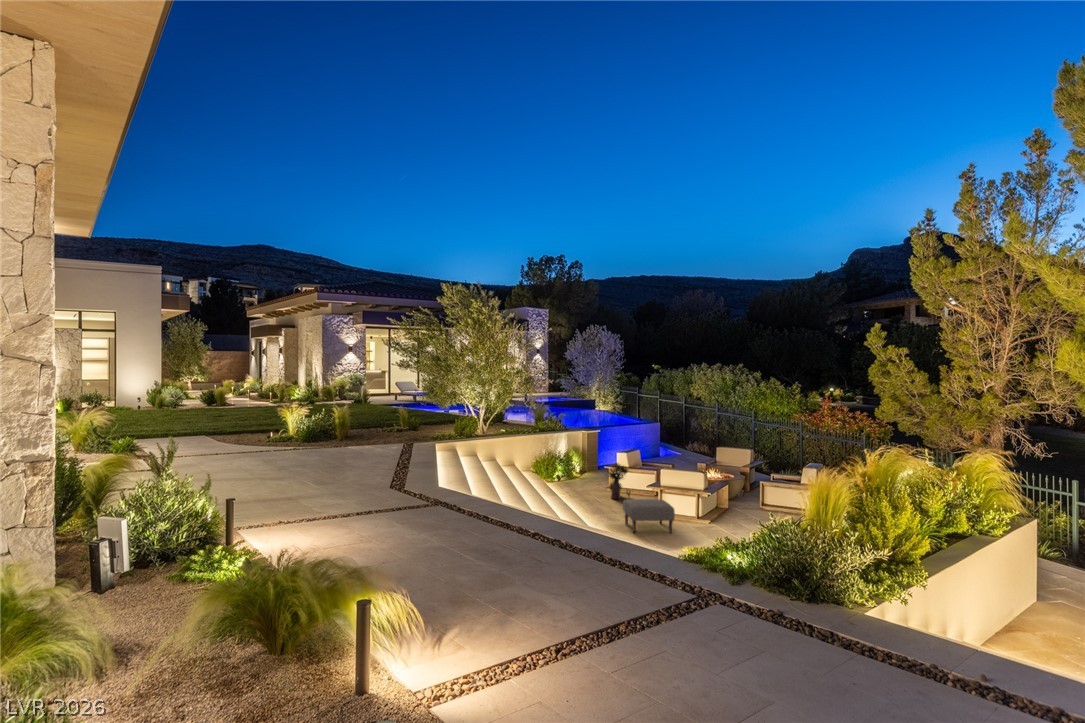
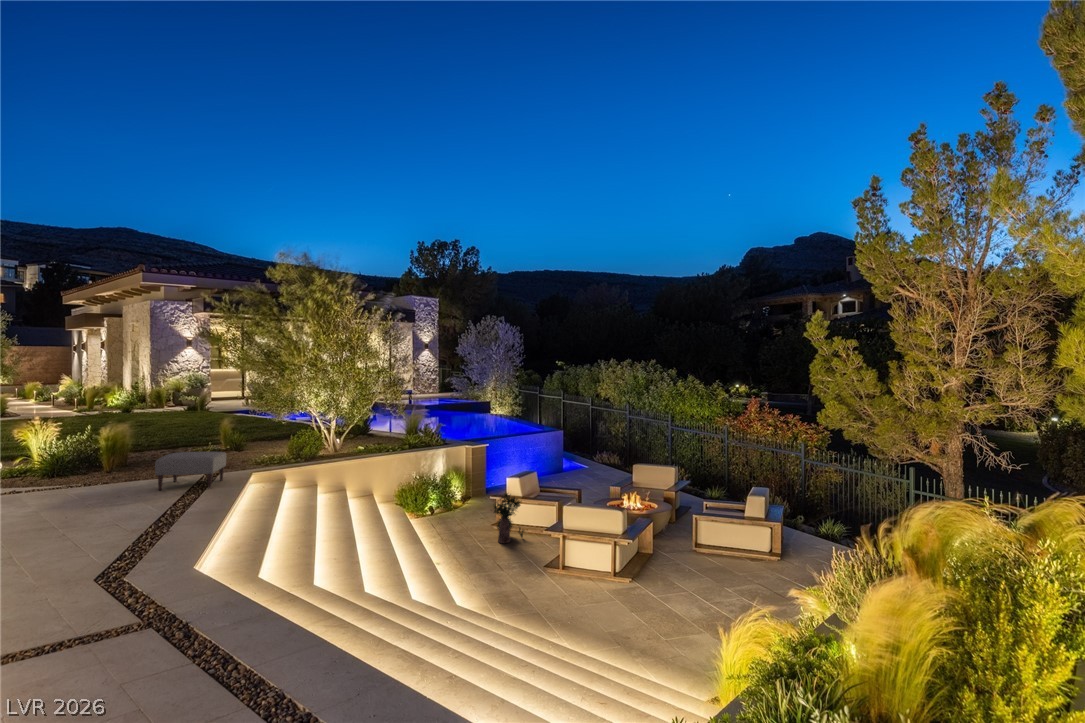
ottoman: present [623,499,675,533] -> present [155,452,226,490]

